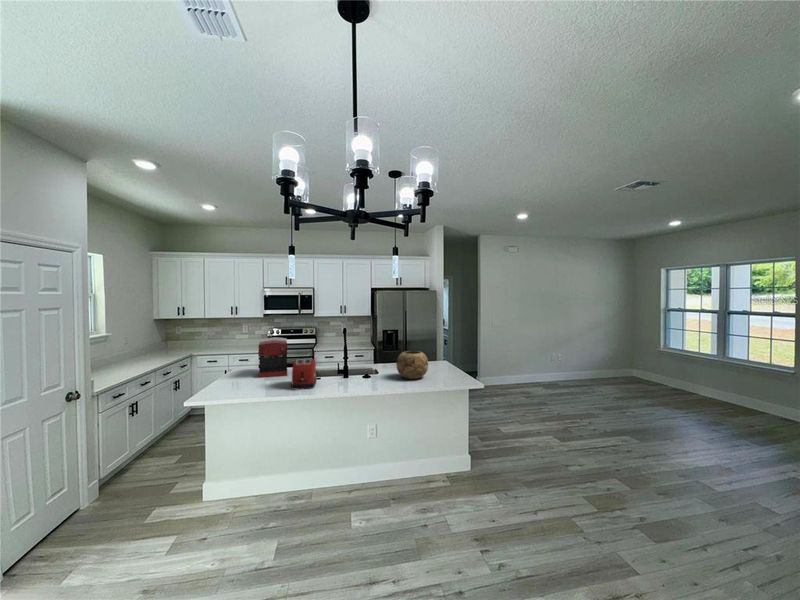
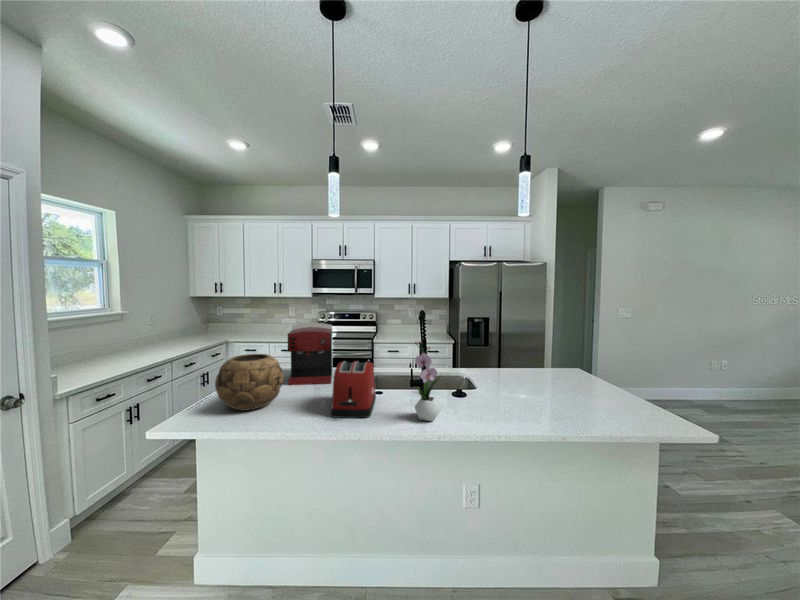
flower arrangement: none [338,345,353,388] -> present [415,341,441,421]
decorative bowl: present [396,351,428,379] -> present [215,354,284,411]

